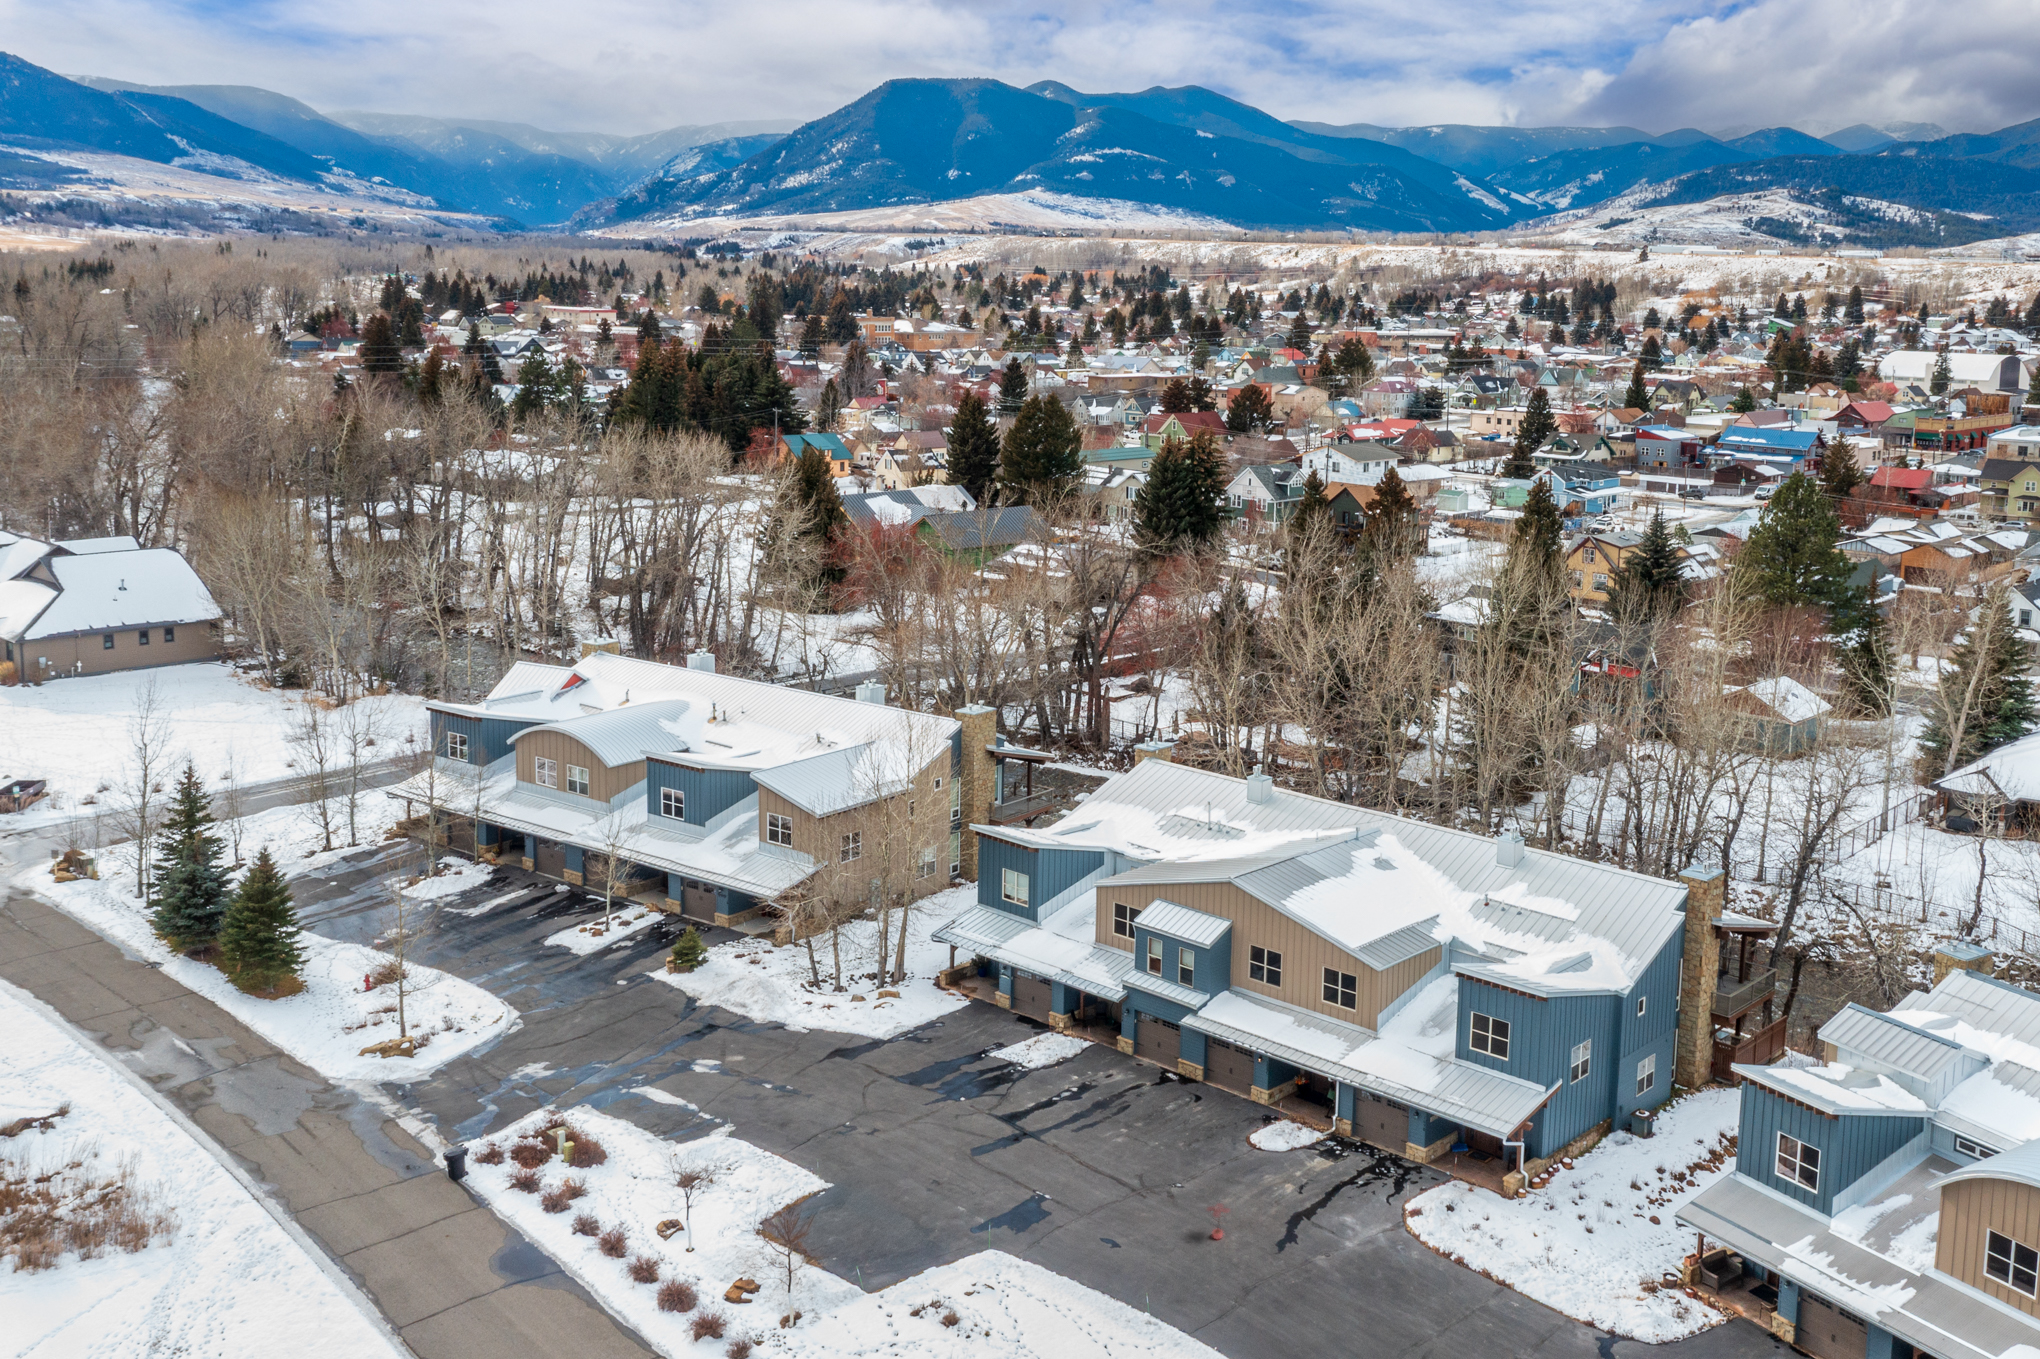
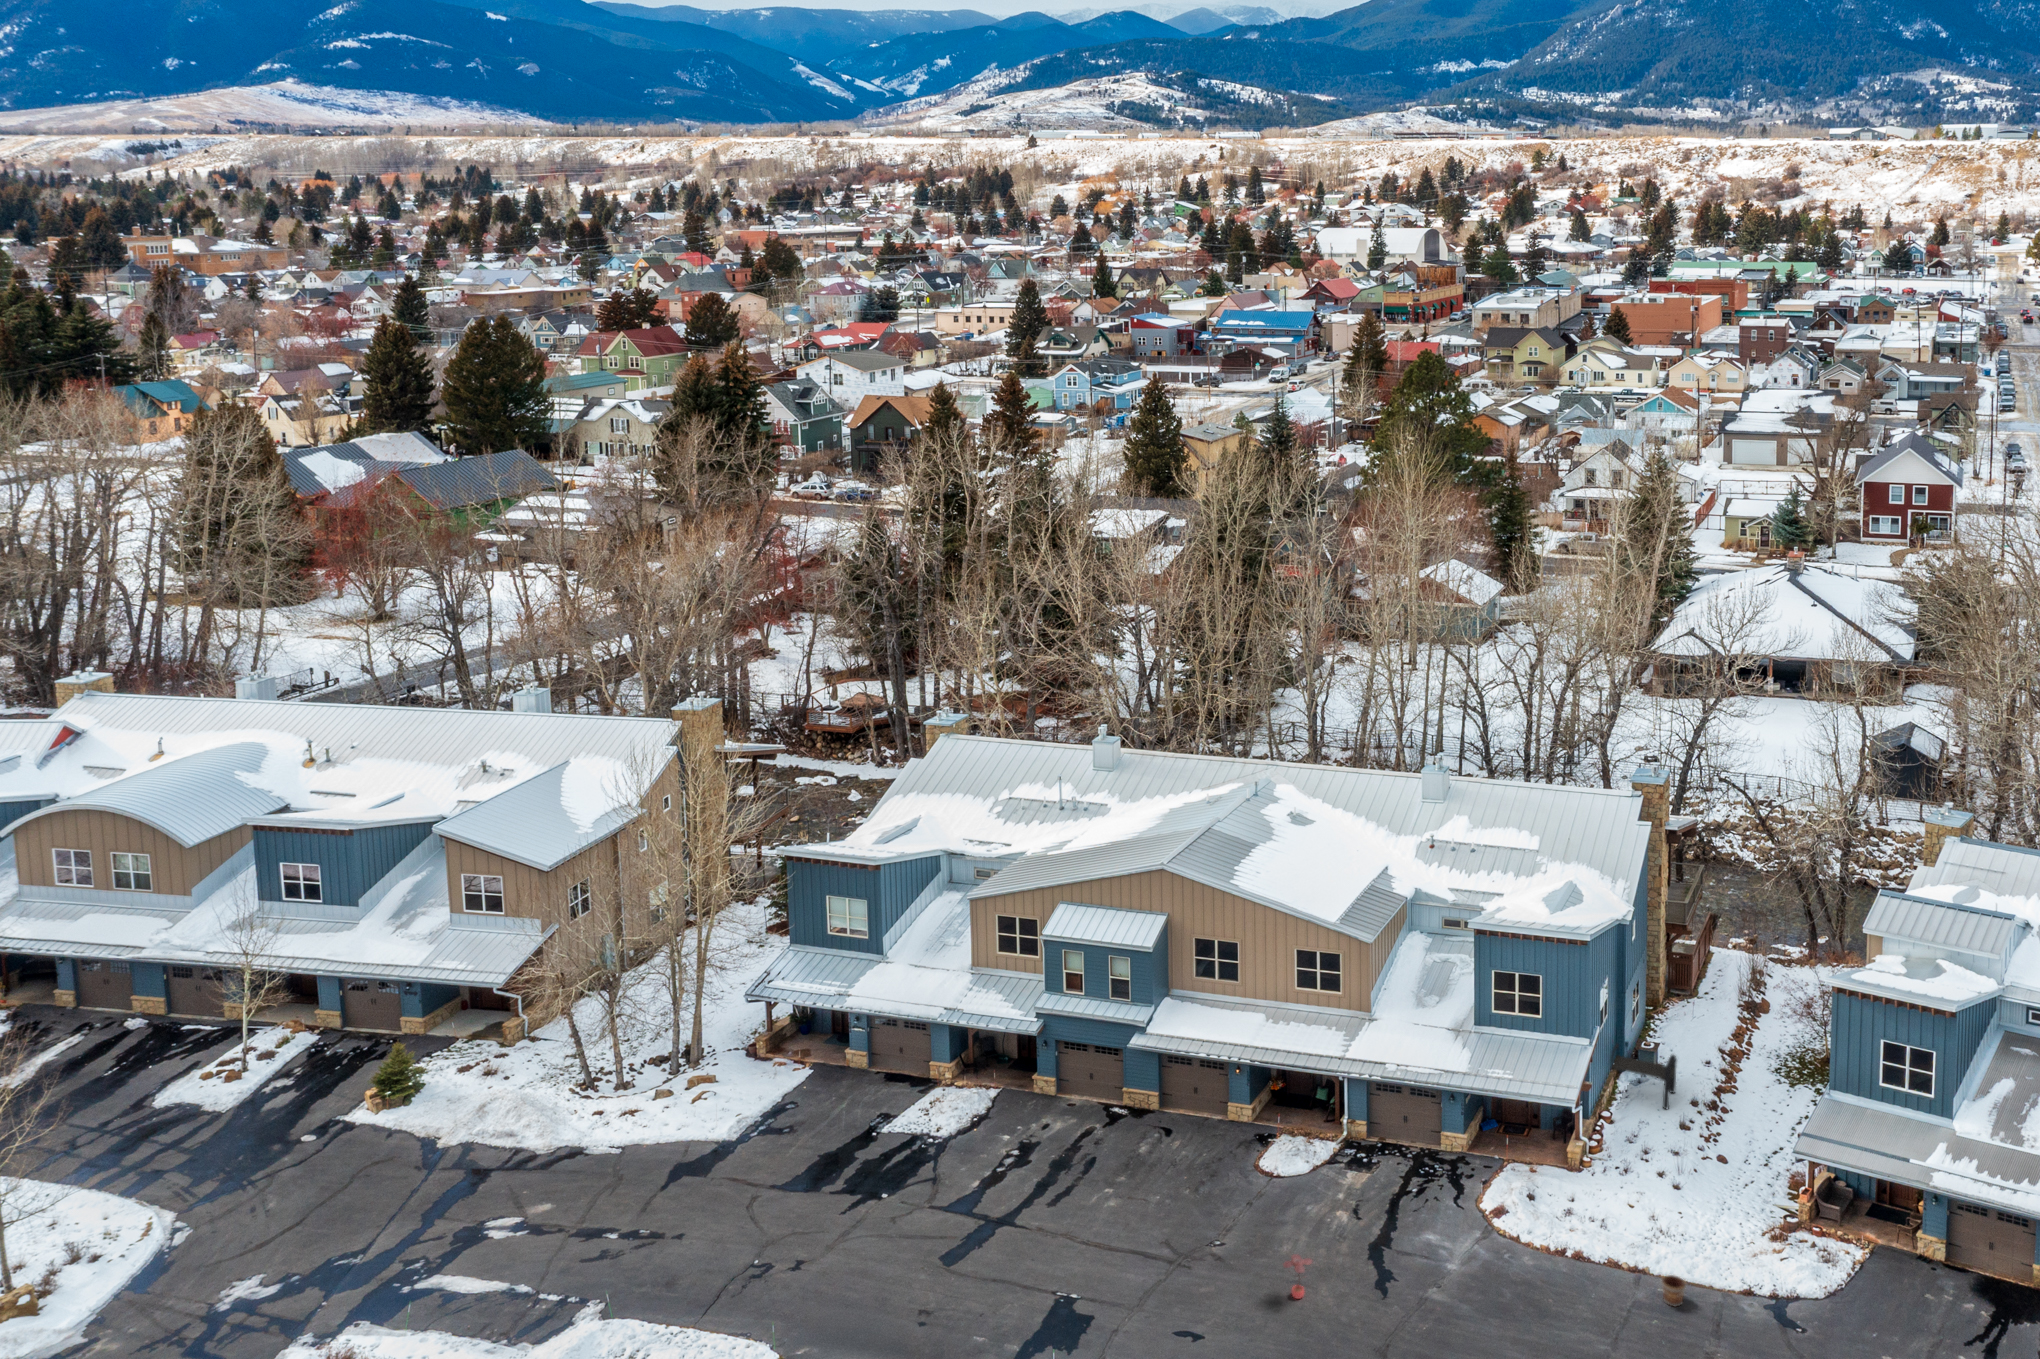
bench: none [1581,1102,1649,1169] -> present [1611,1044,1676,1109]
bucket: none [1514,1291,1536,1321] -> present [1661,1275,1686,1306]

